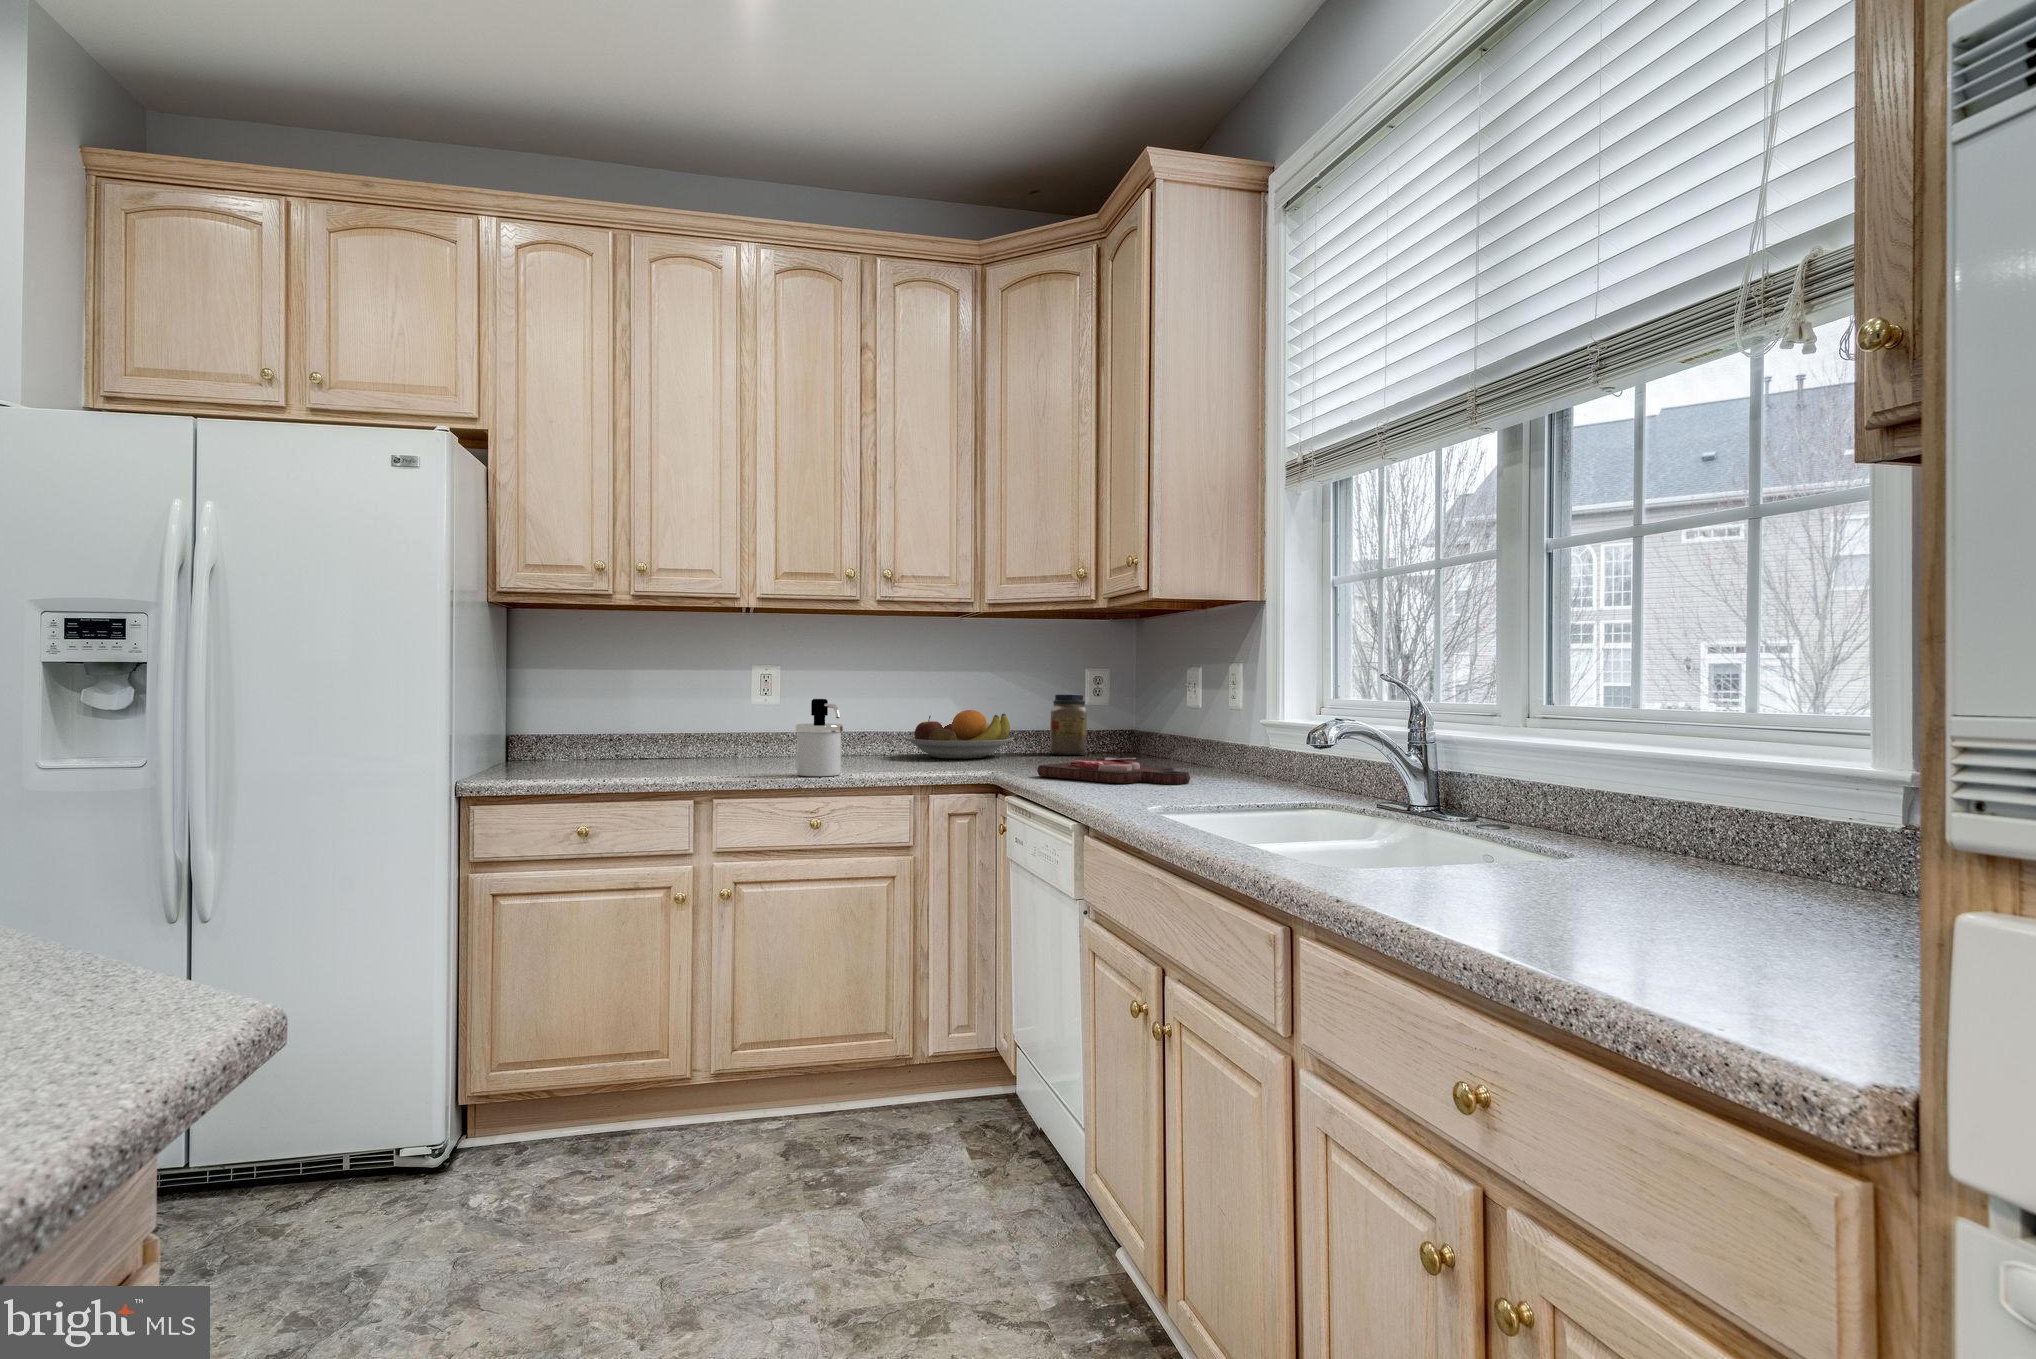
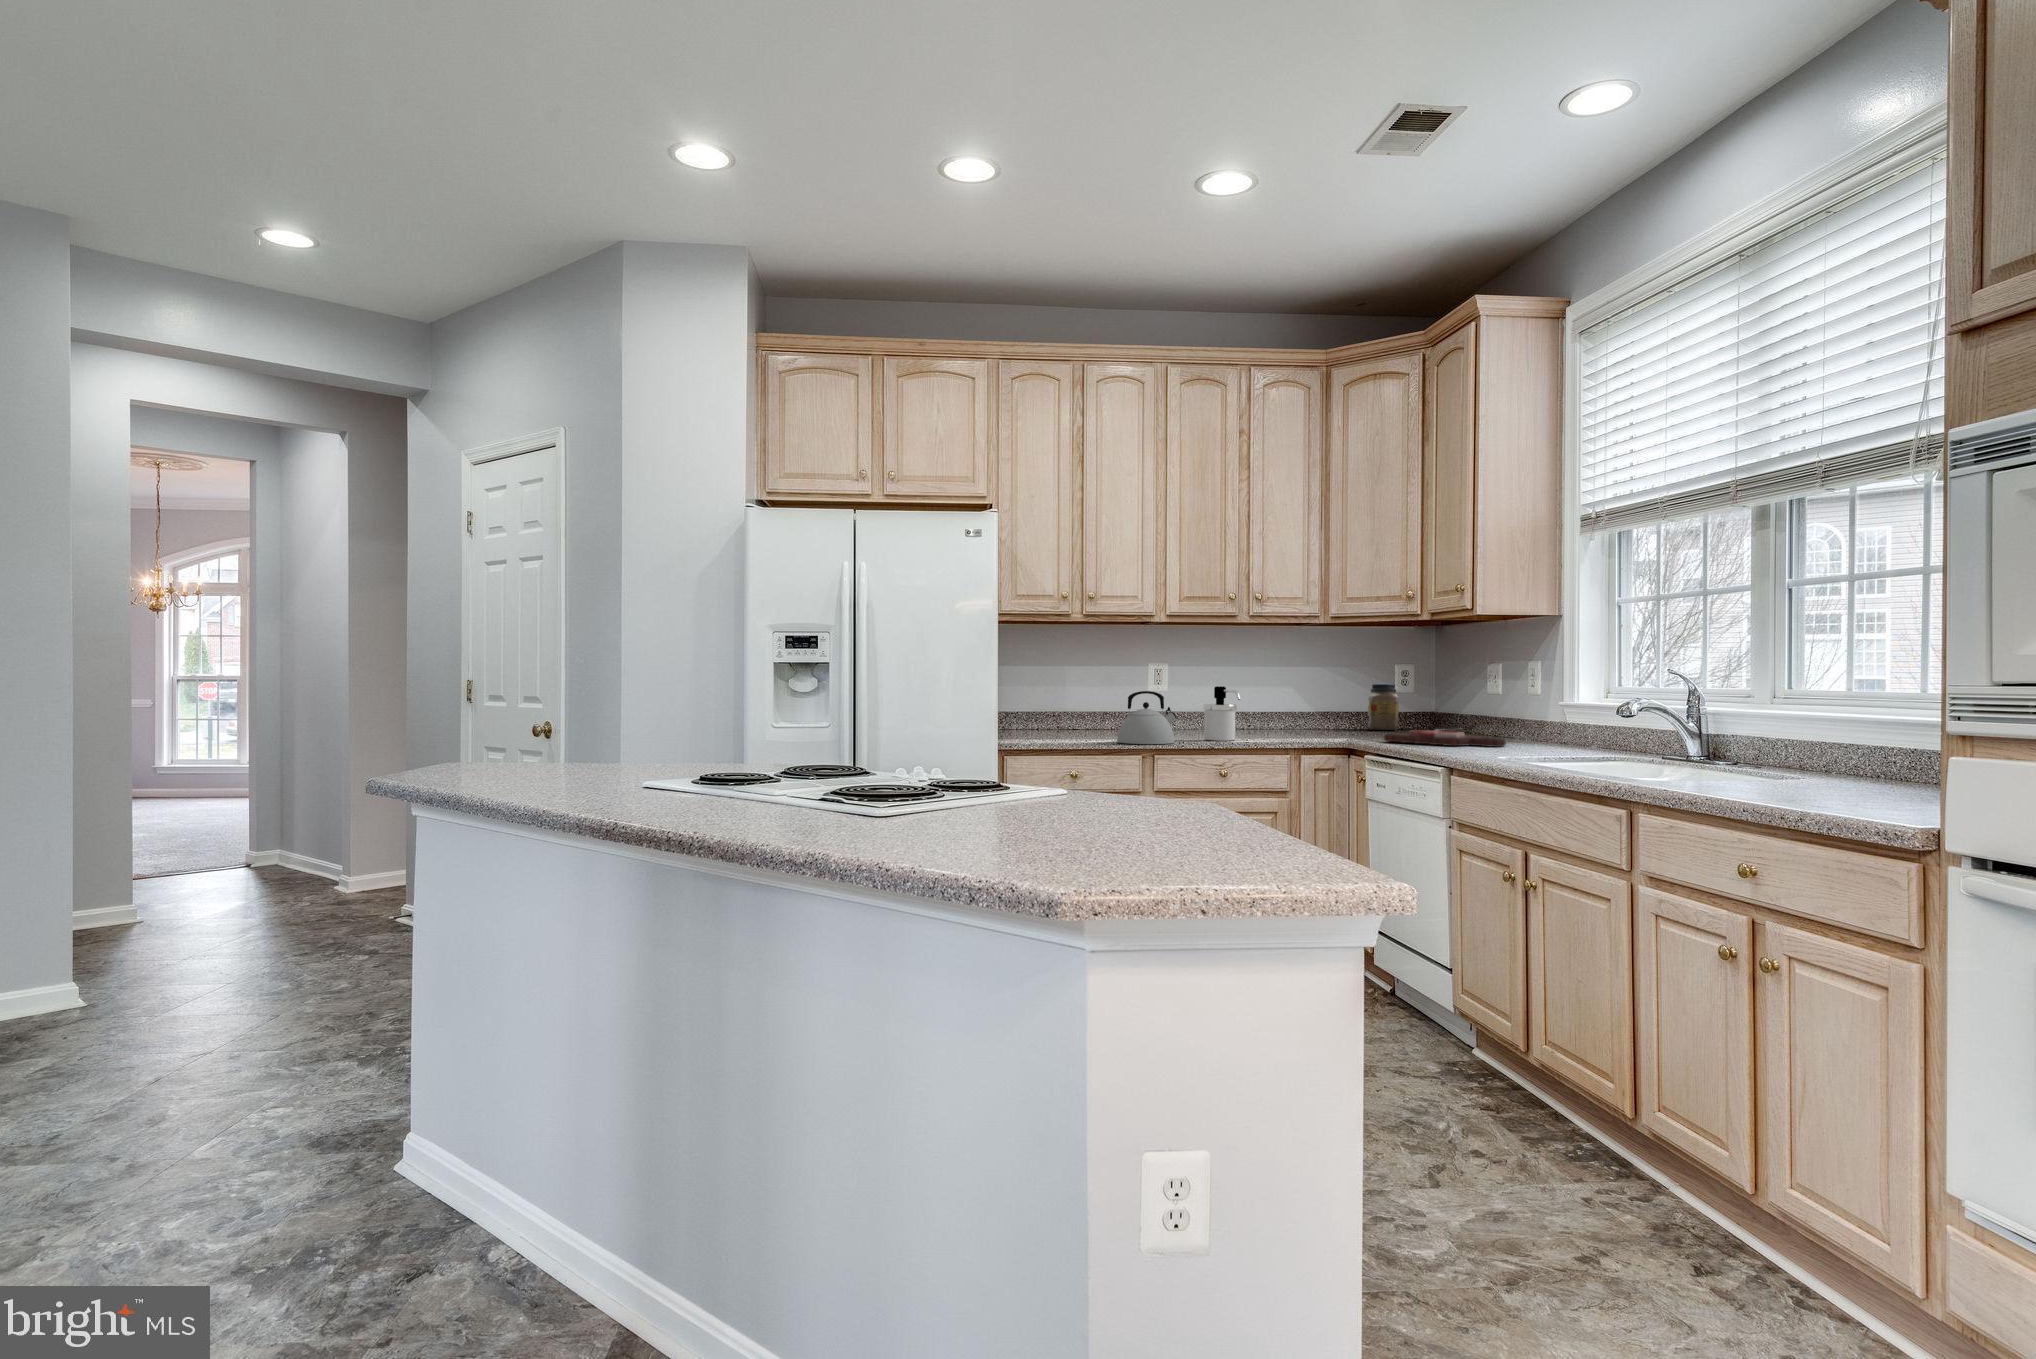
kettle: none [657,706,748,785] -> present [1117,691,1176,744]
fruit bowl: present [904,710,1014,759] -> none [1257,696,1342,732]

